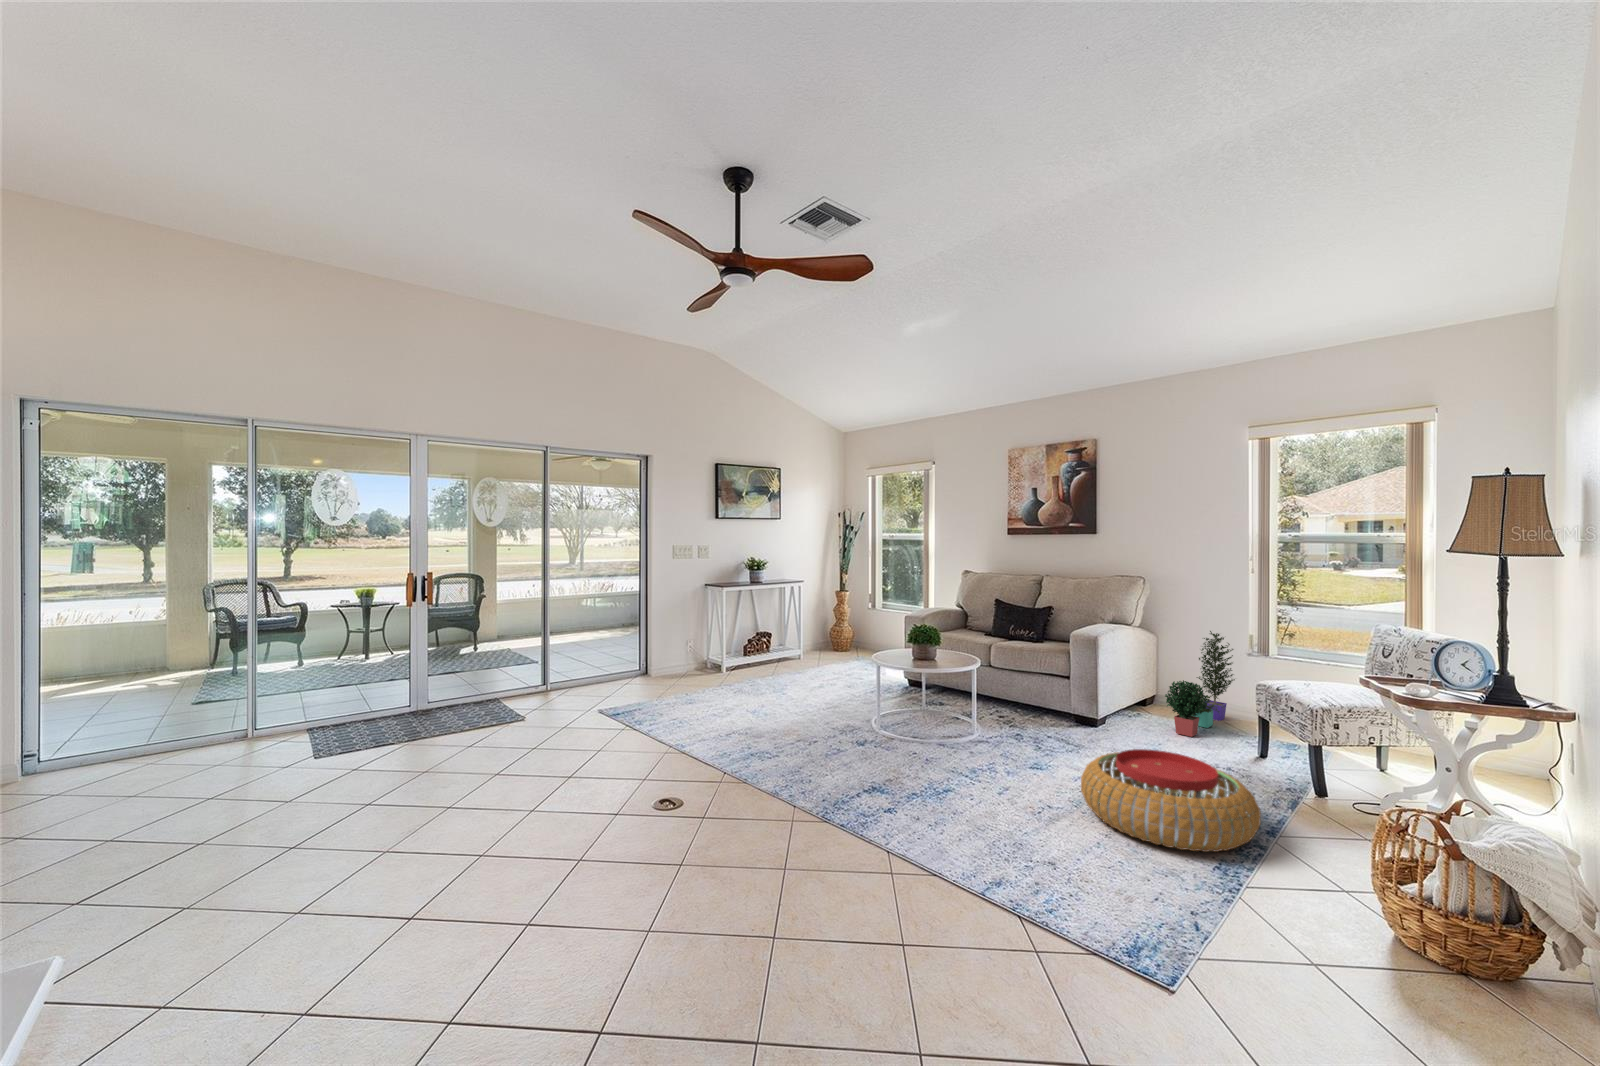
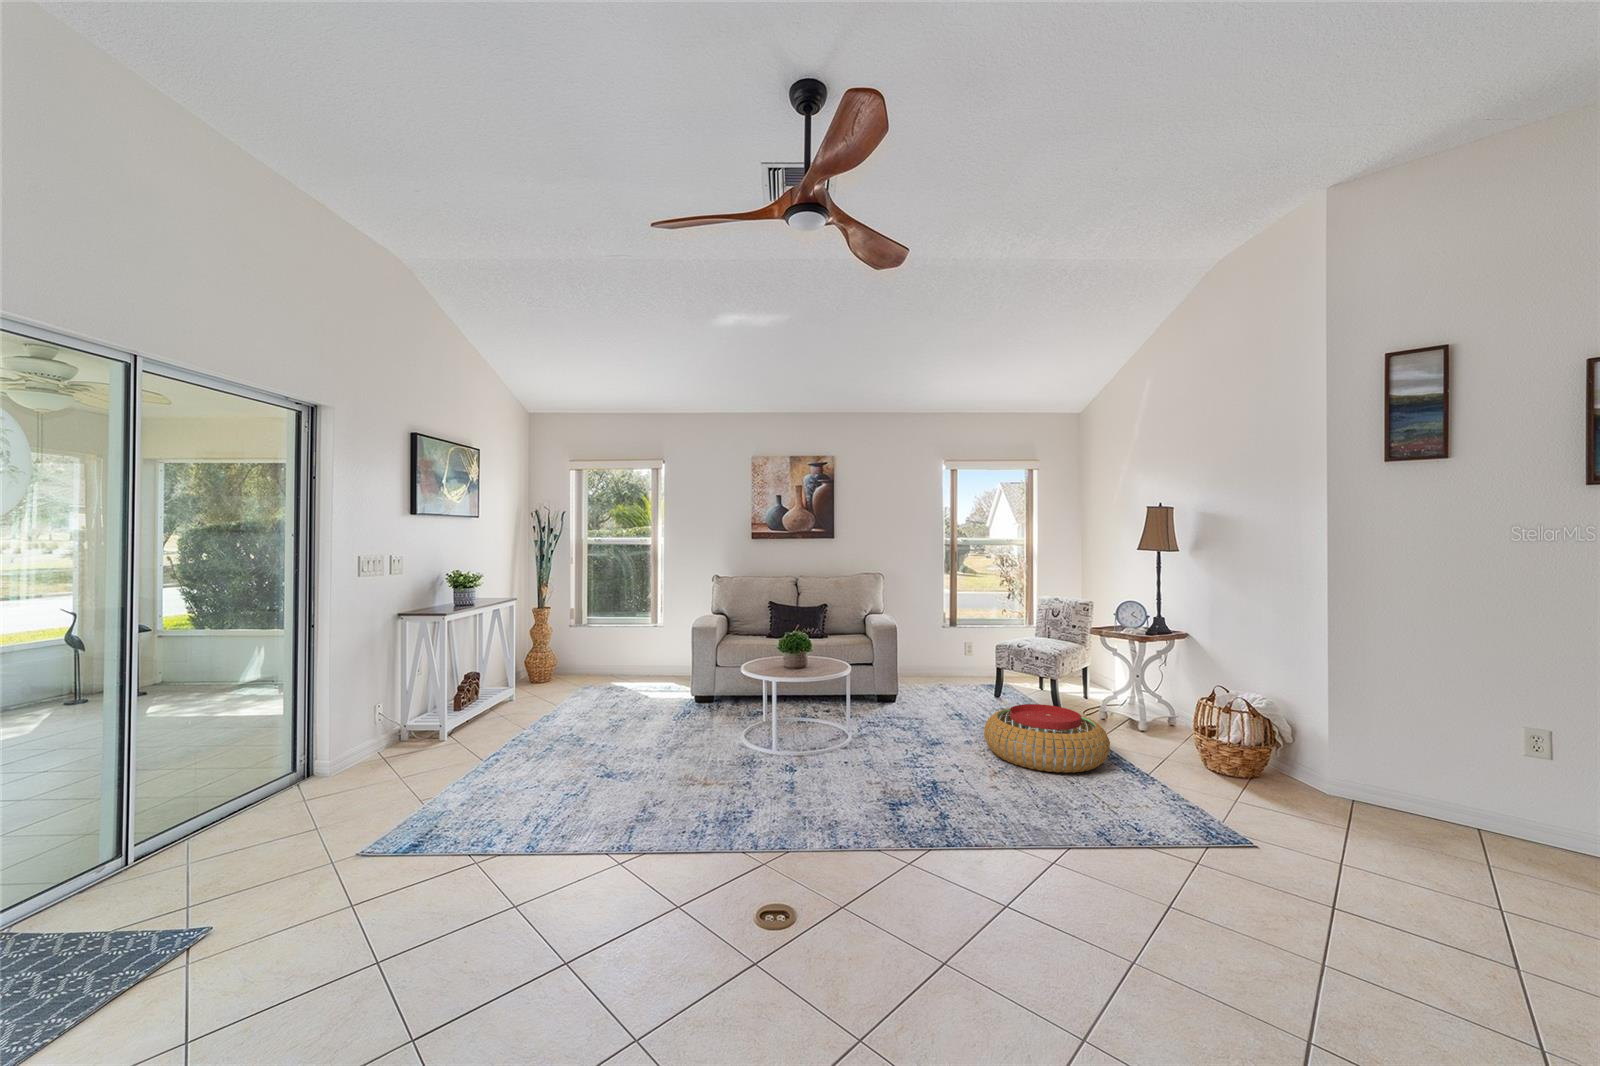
potted plant: present [1165,631,1235,737] -> none [921,612,958,694]

